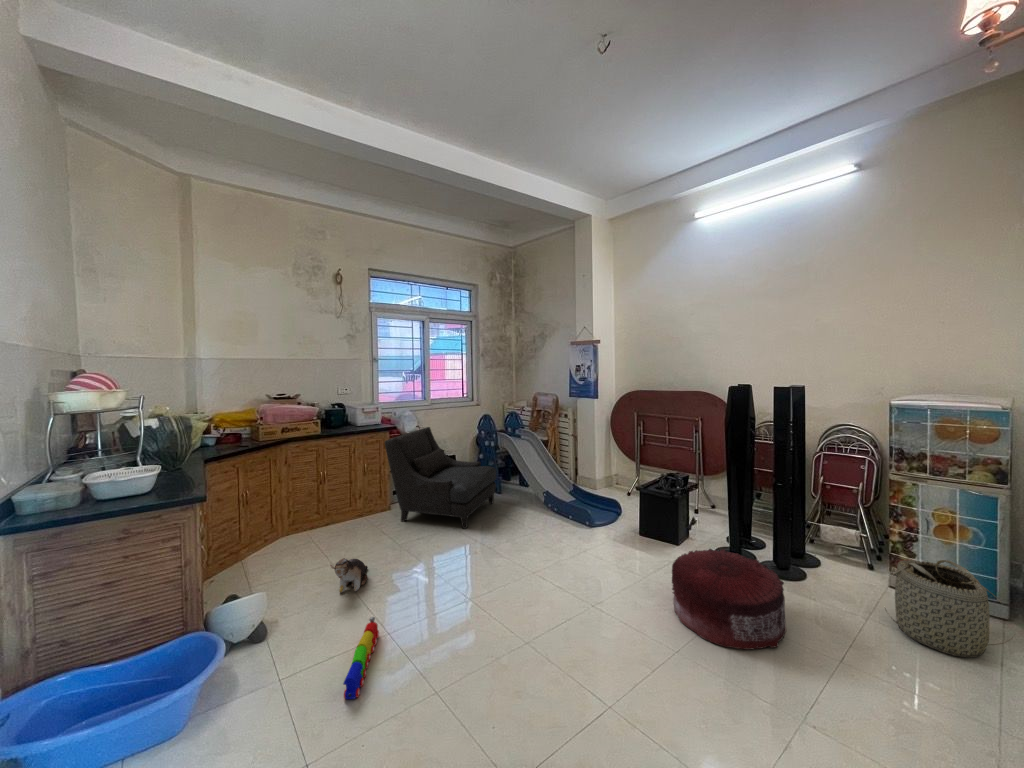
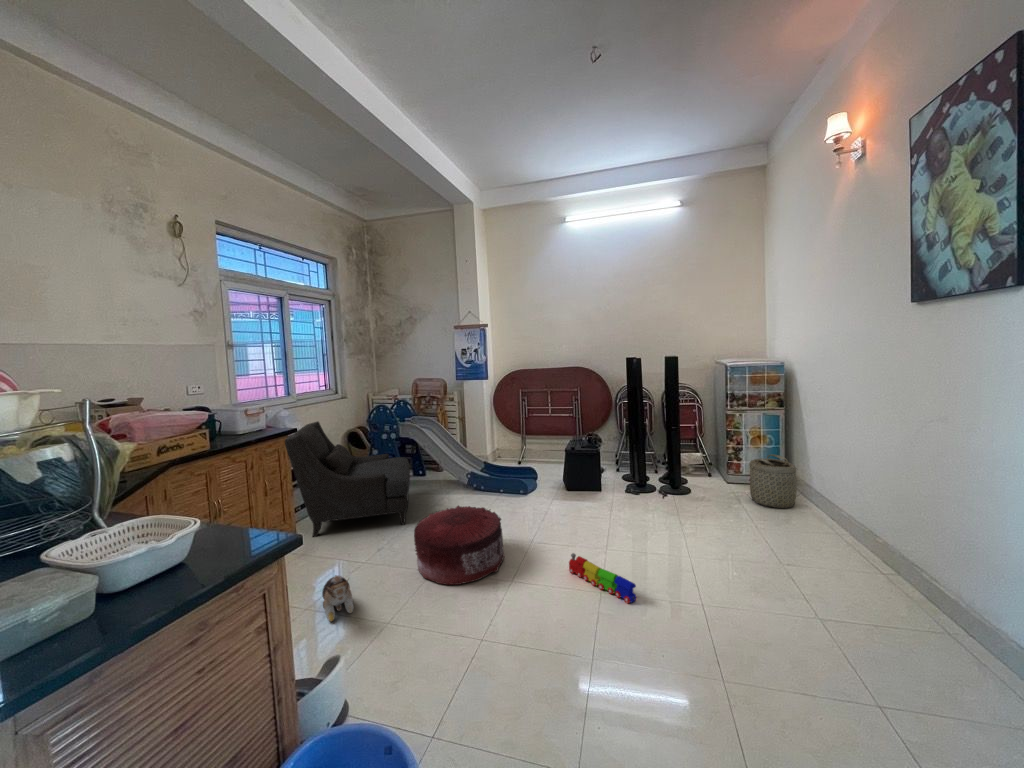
pouf: present [672,549,786,650] -> present [414,505,505,585]
toy train: present [343,617,379,699] -> present [569,553,636,603]

